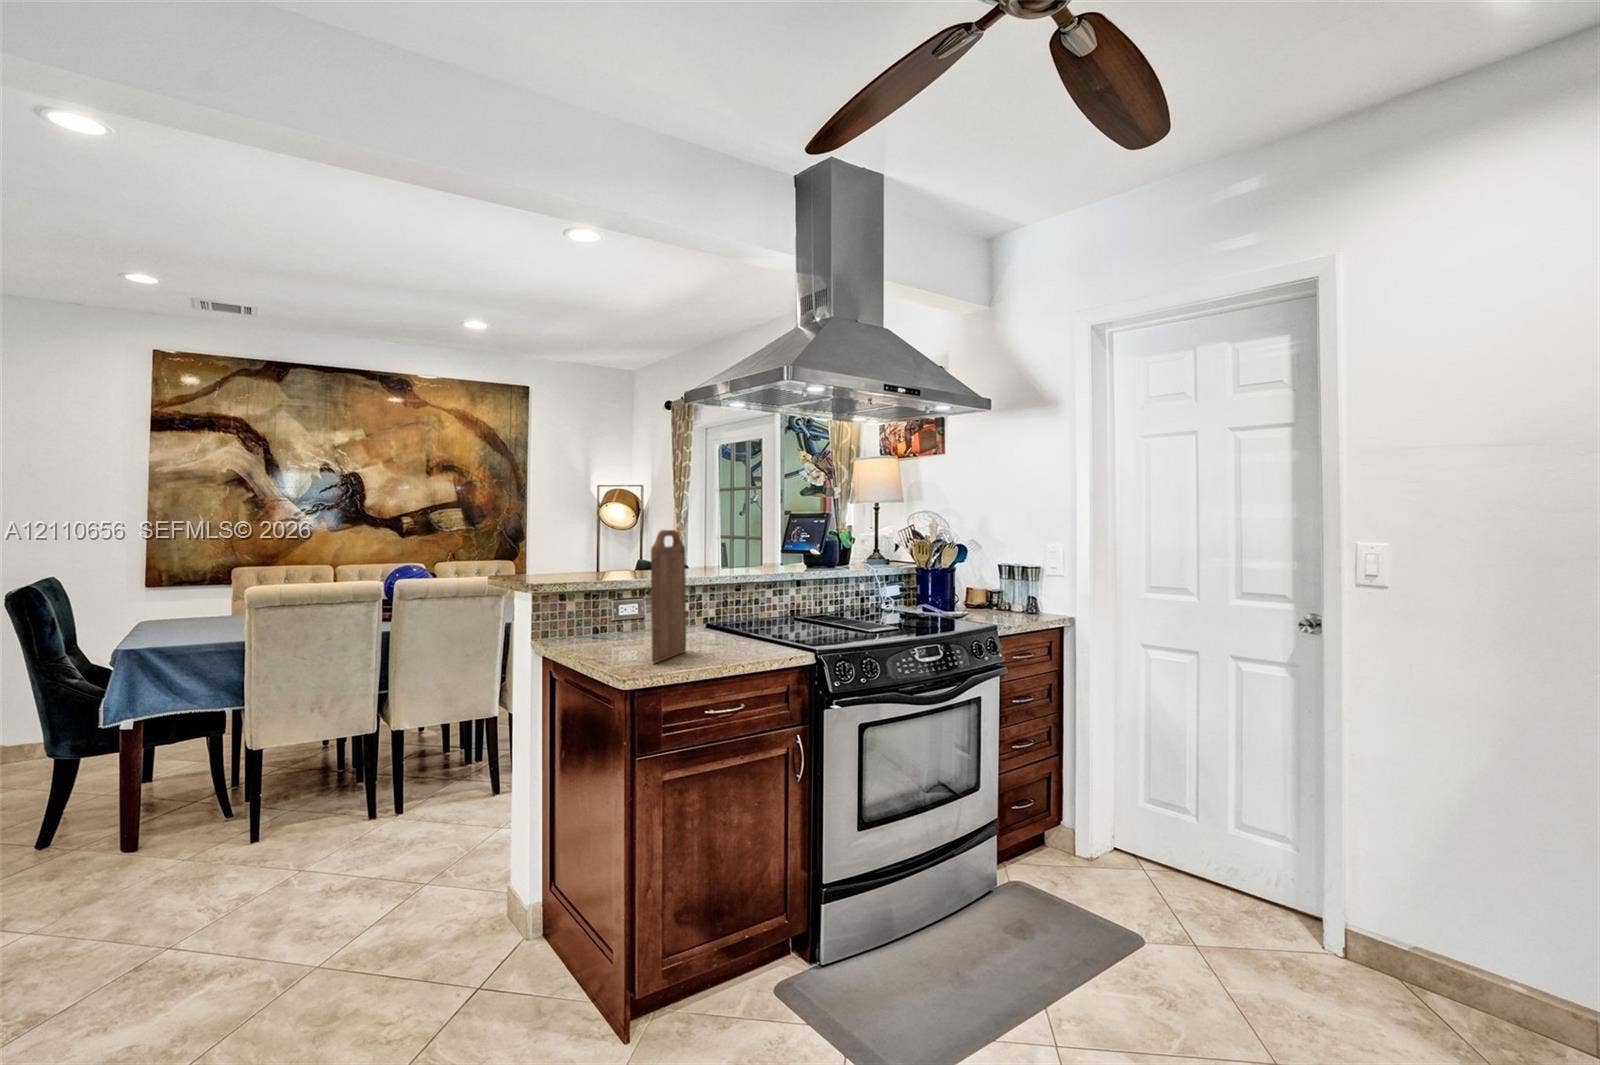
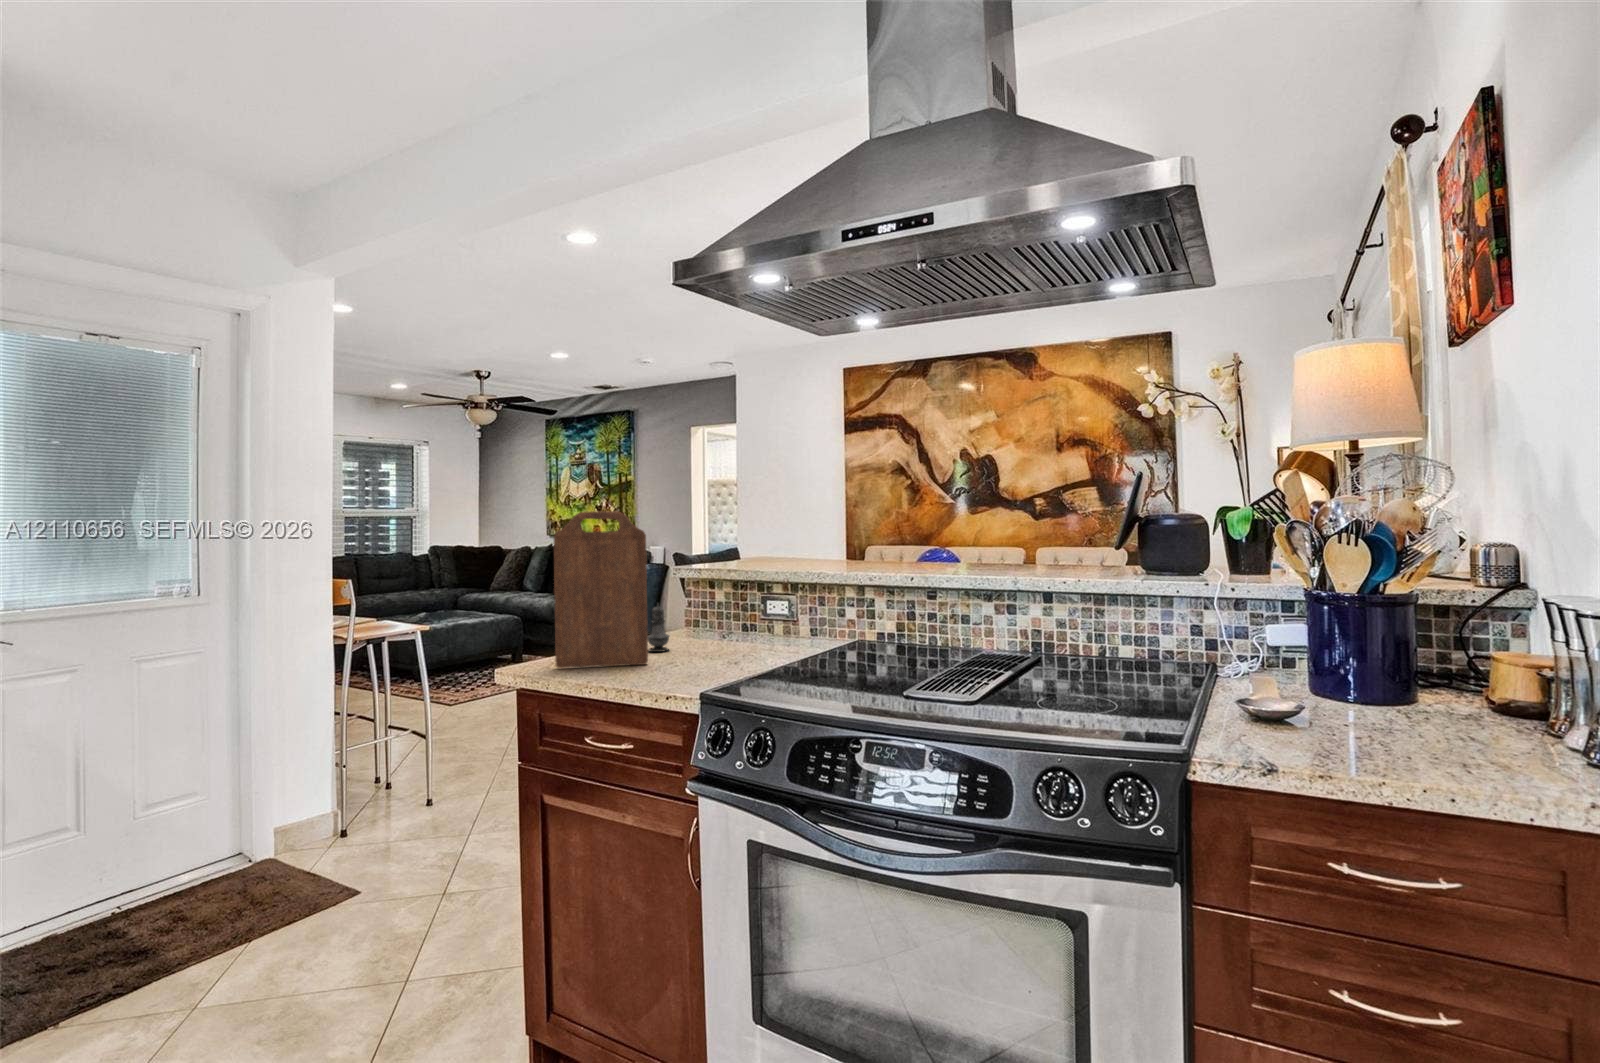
salt shaker: none [617,608,638,650] -> present [648,604,670,652]

